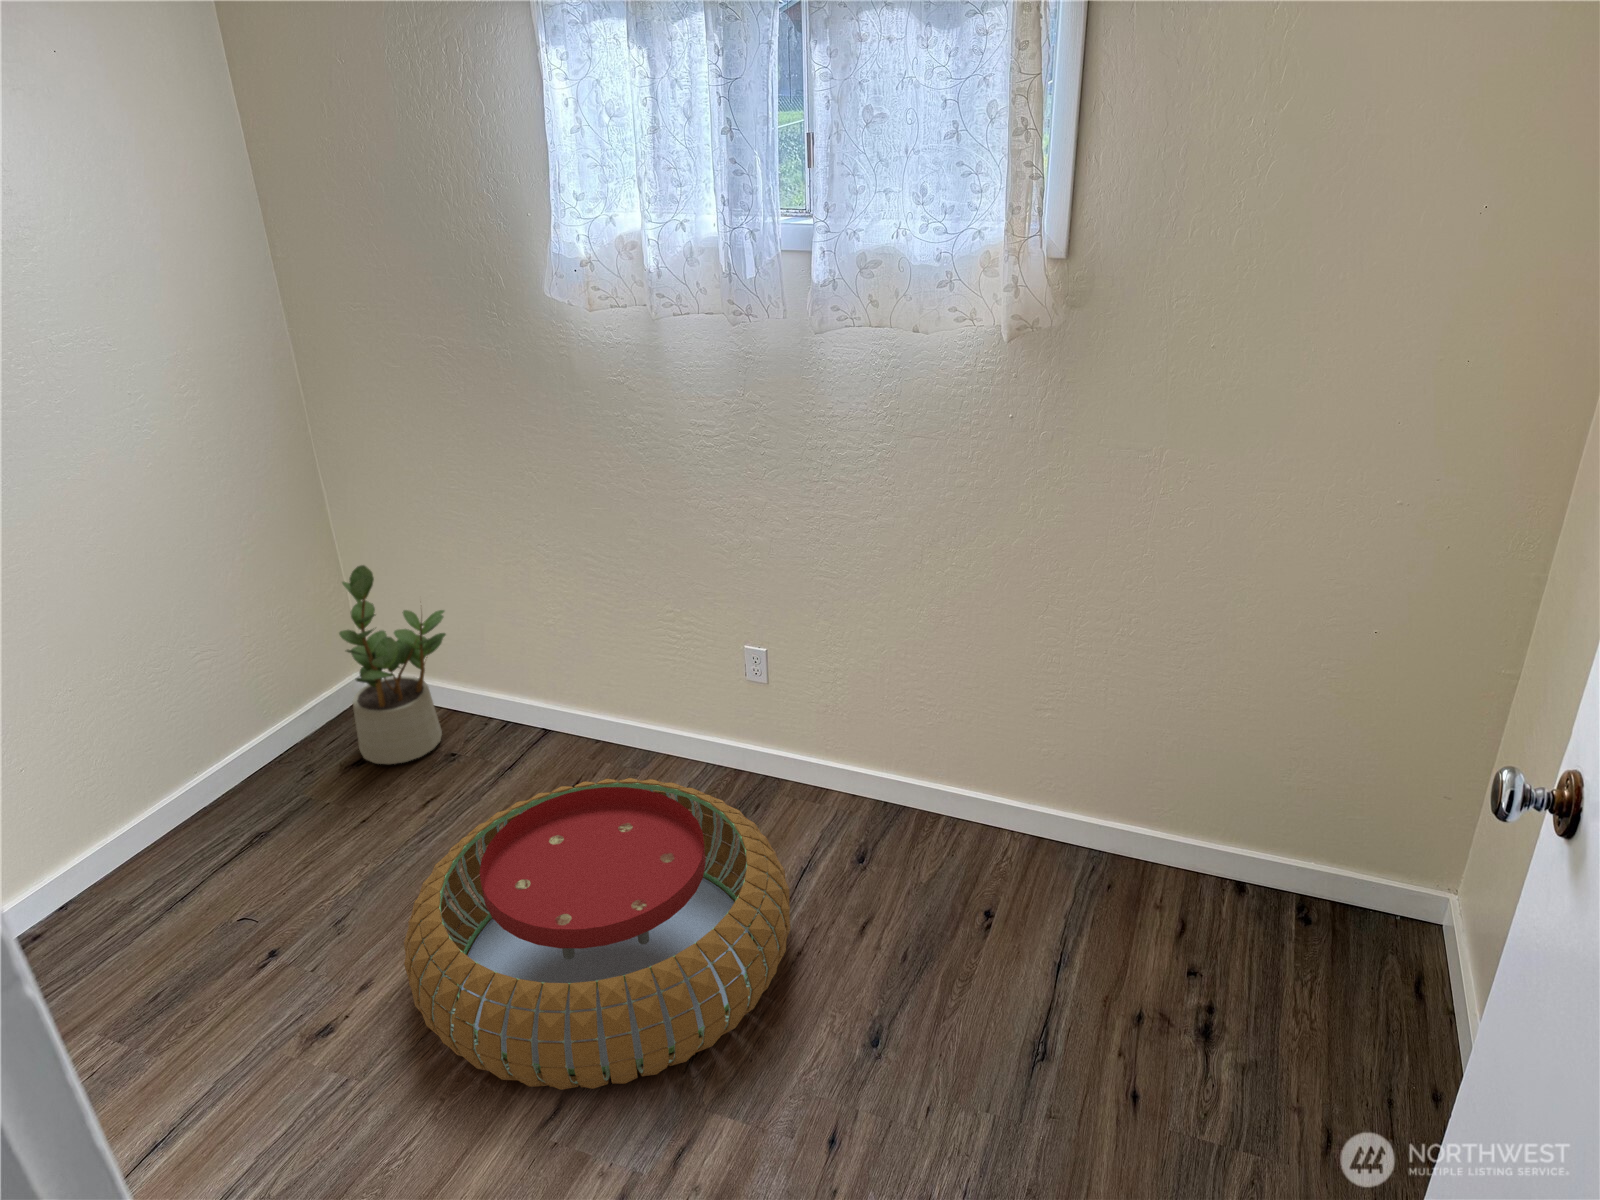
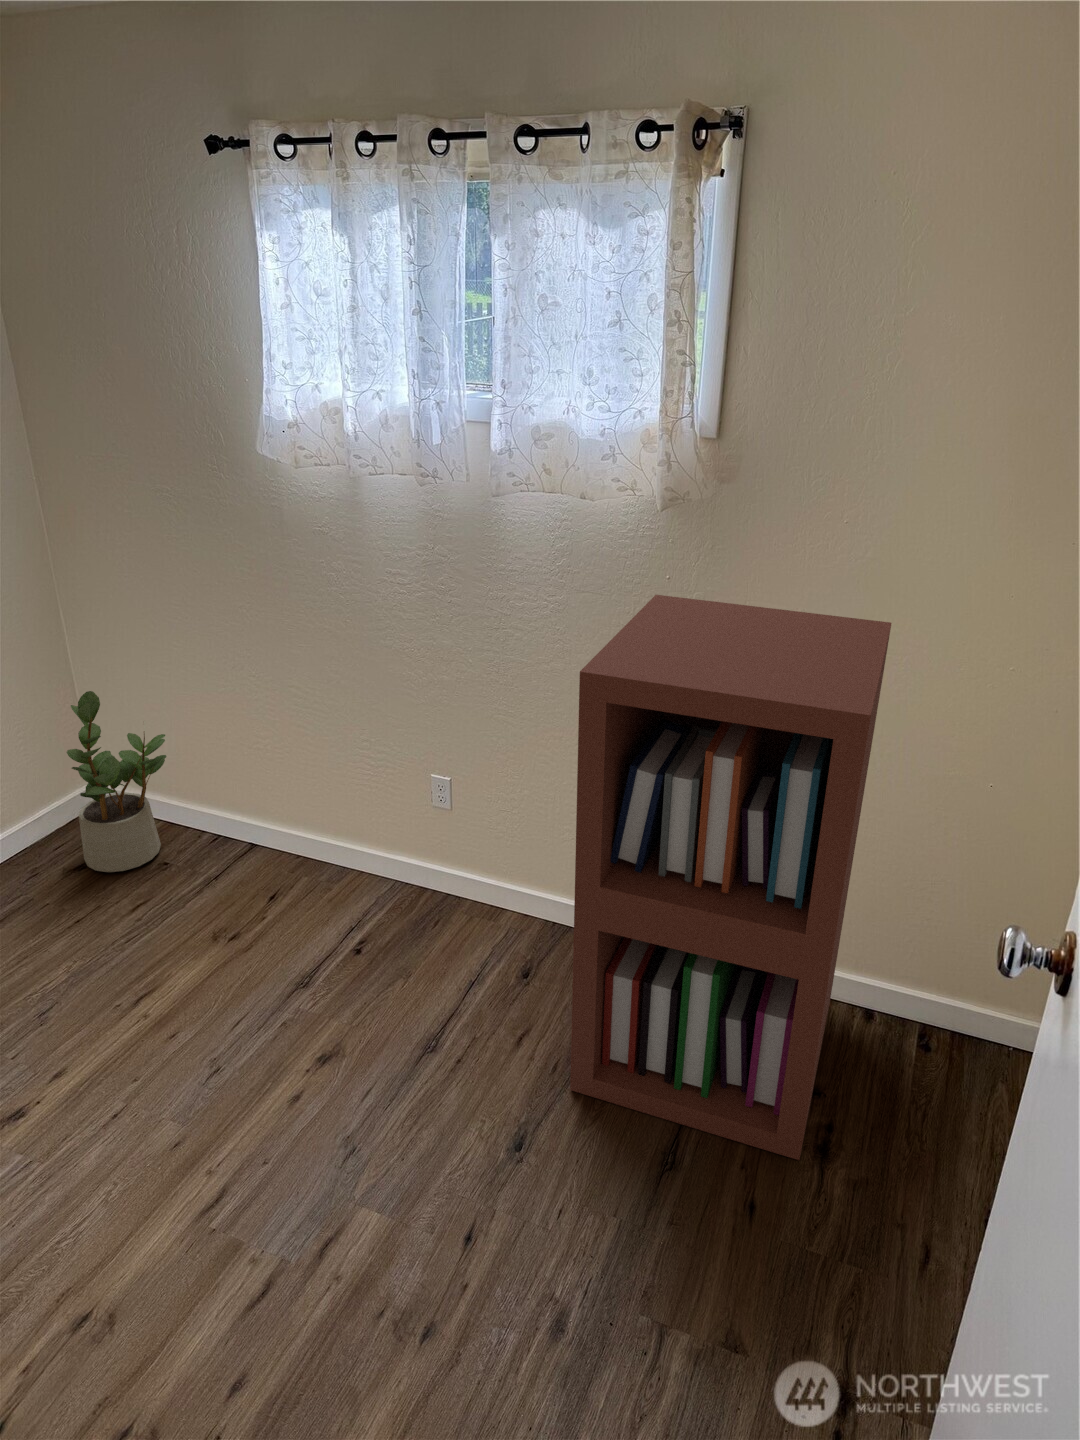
bookshelf: none [925,434,1266,1046] -> present [570,595,891,1160]
pouf: present [404,778,790,1090] -> none [90,893,452,1181]

